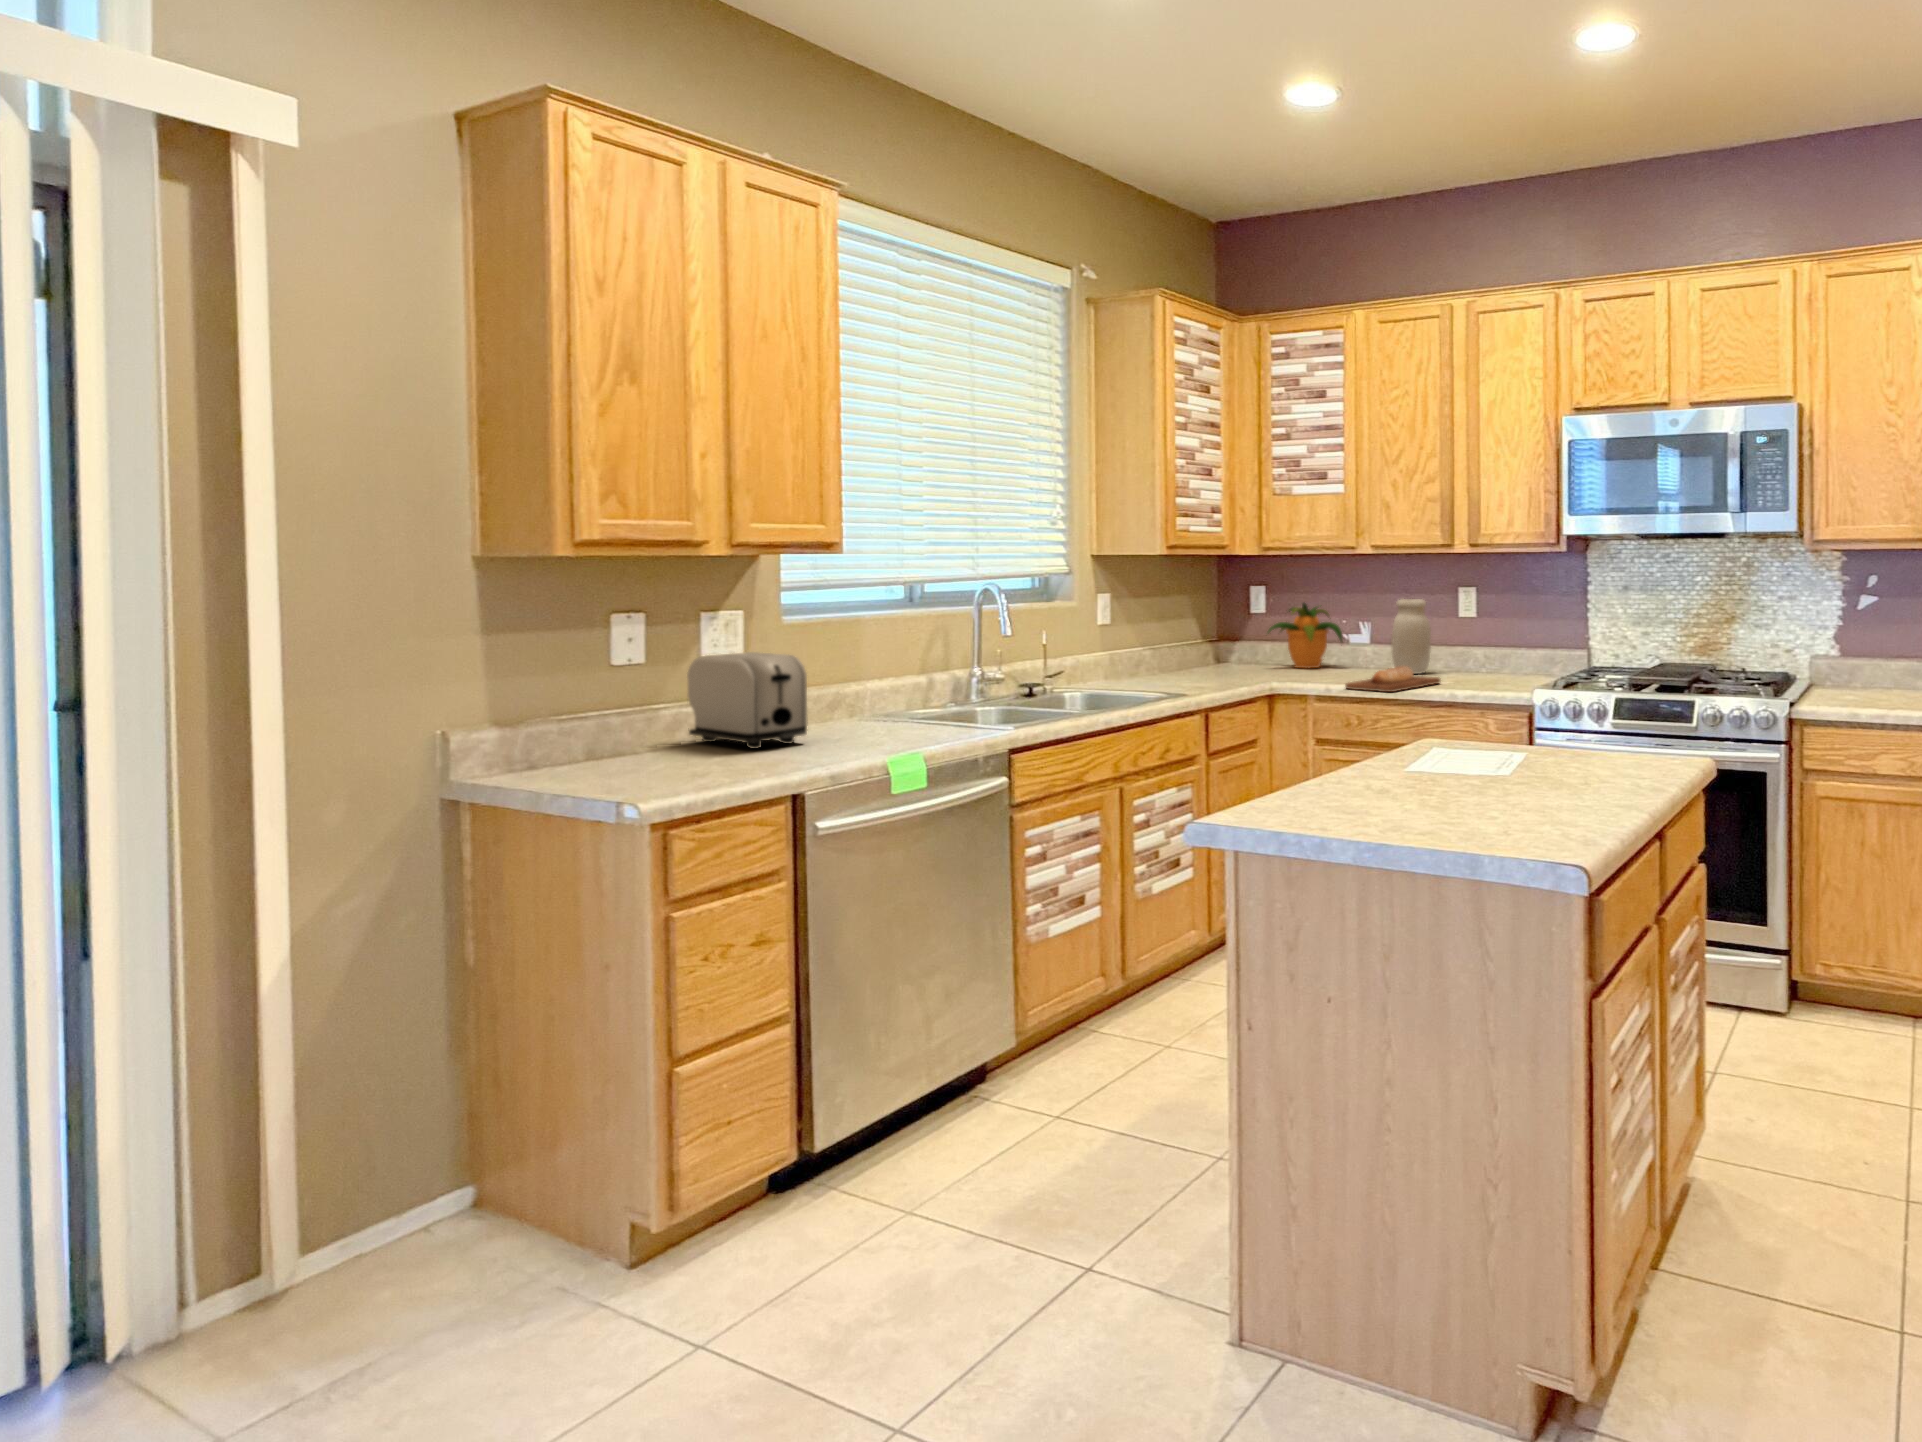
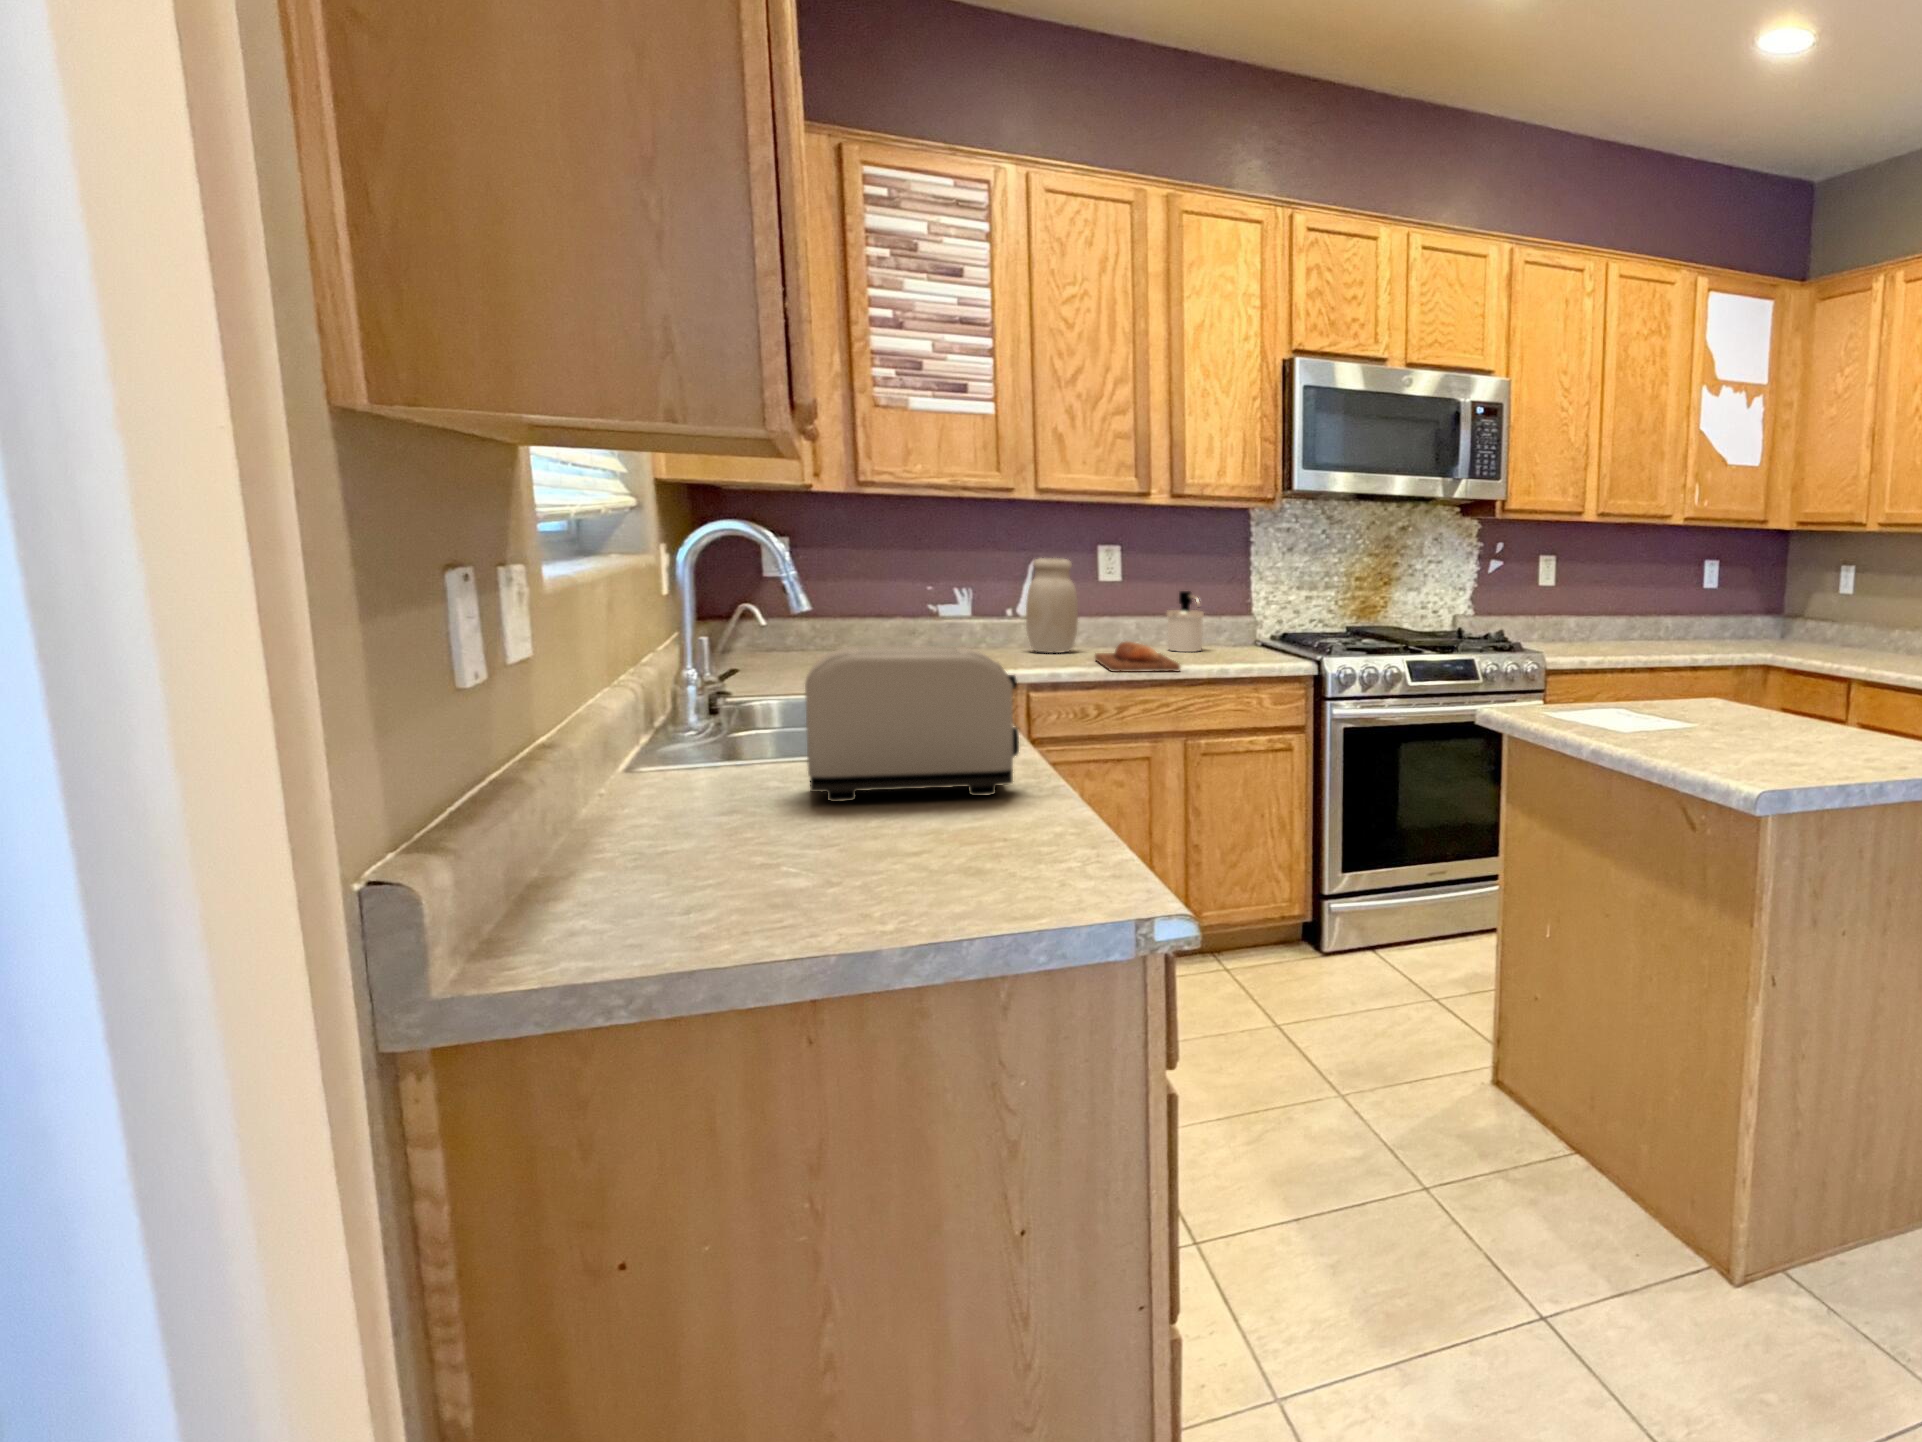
potted plant: present [1268,603,1343,668] -> none [824,561,940,654]
soap dispenser: none [1504,626,1535,679] -> present [1167,591,1204,652]

